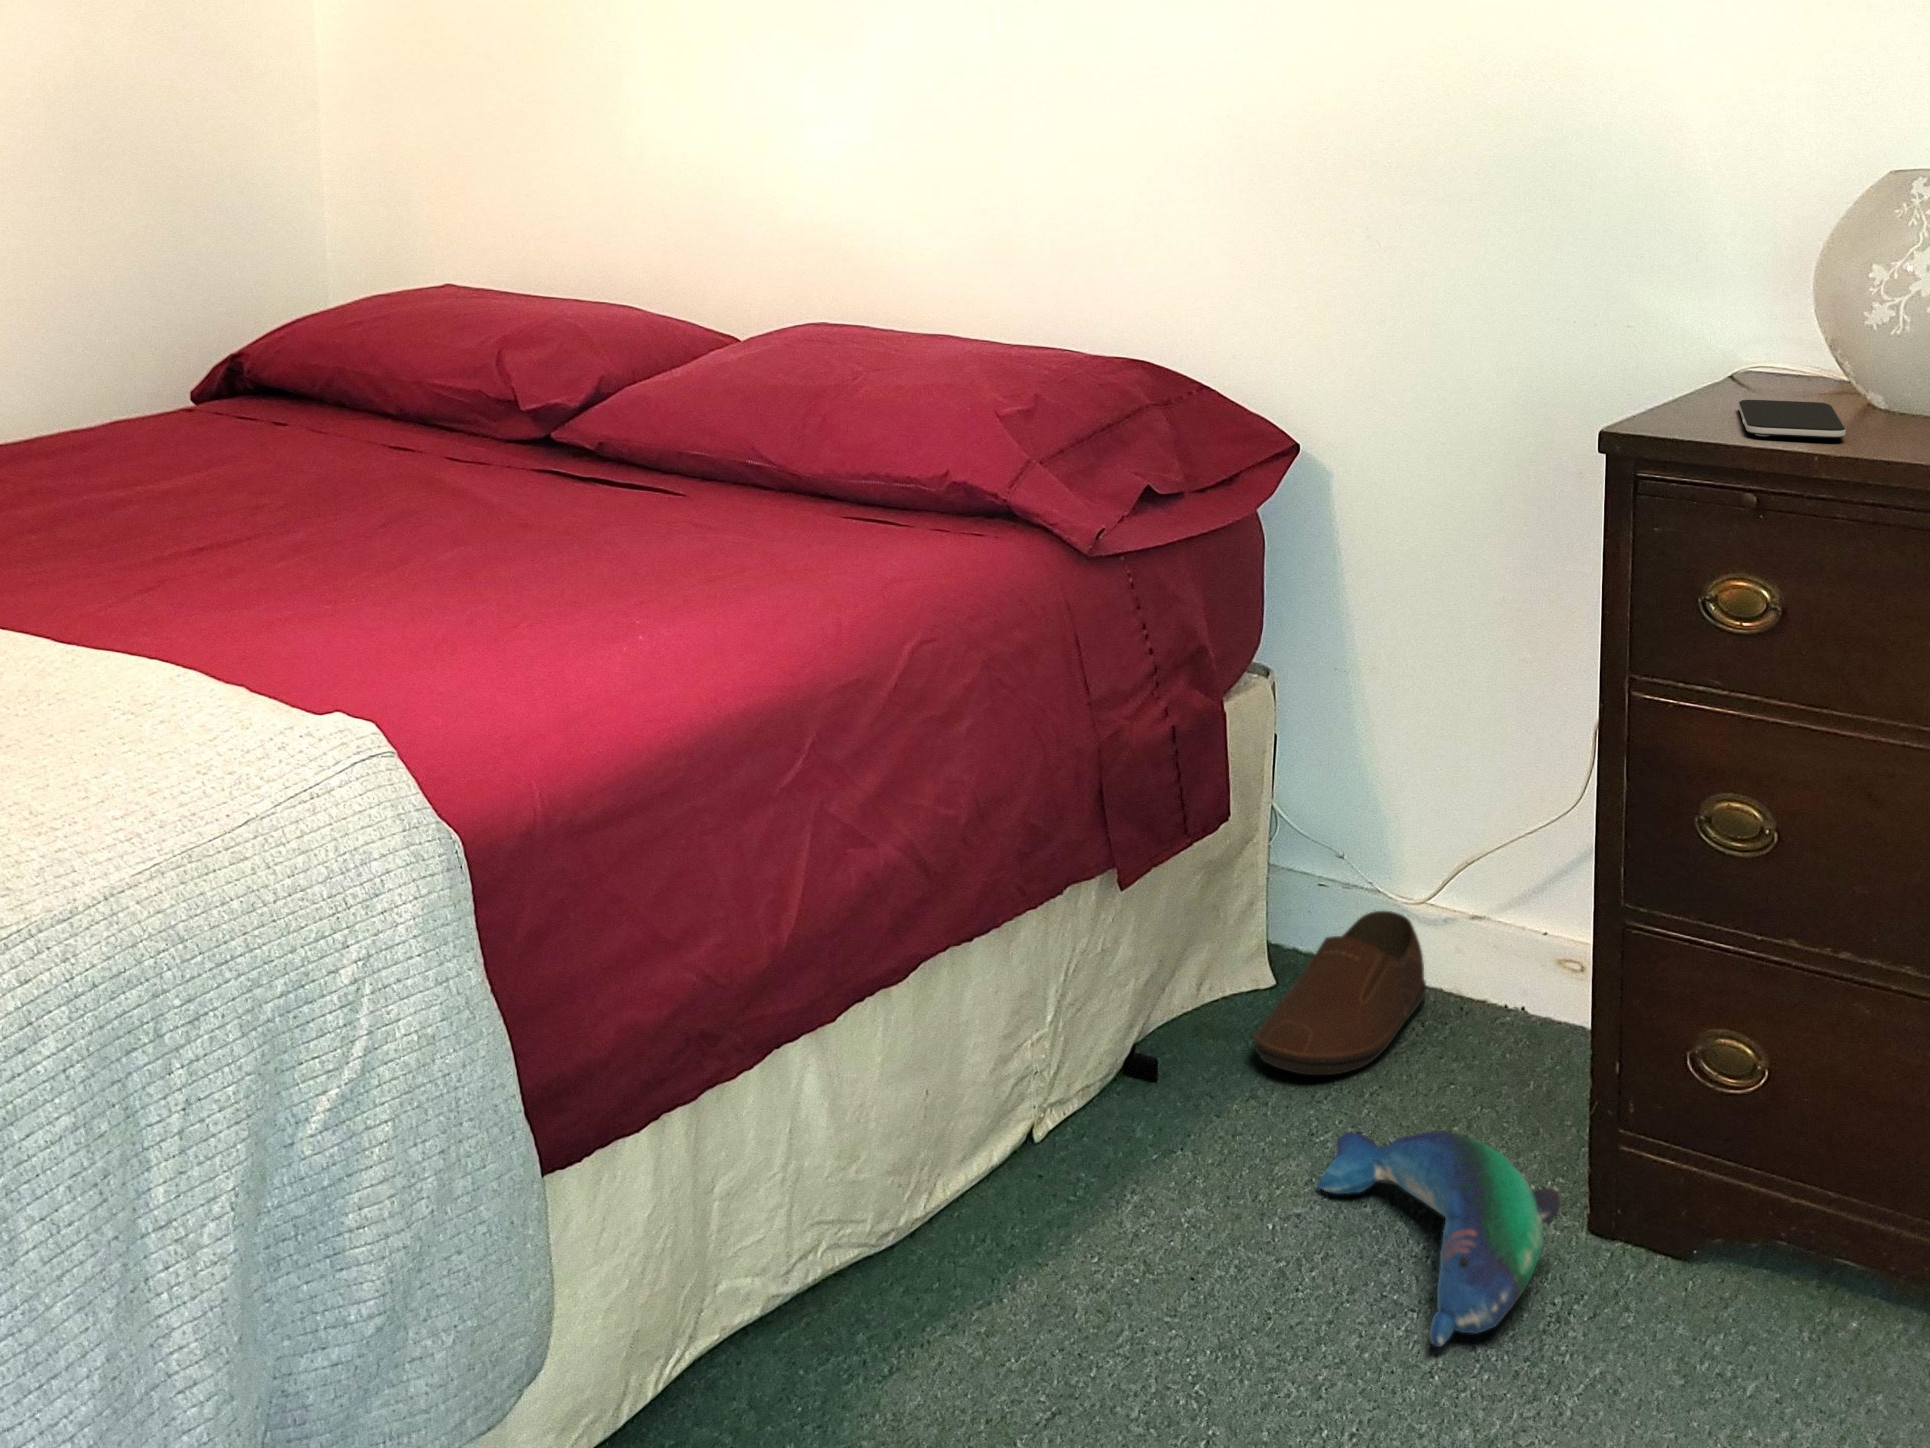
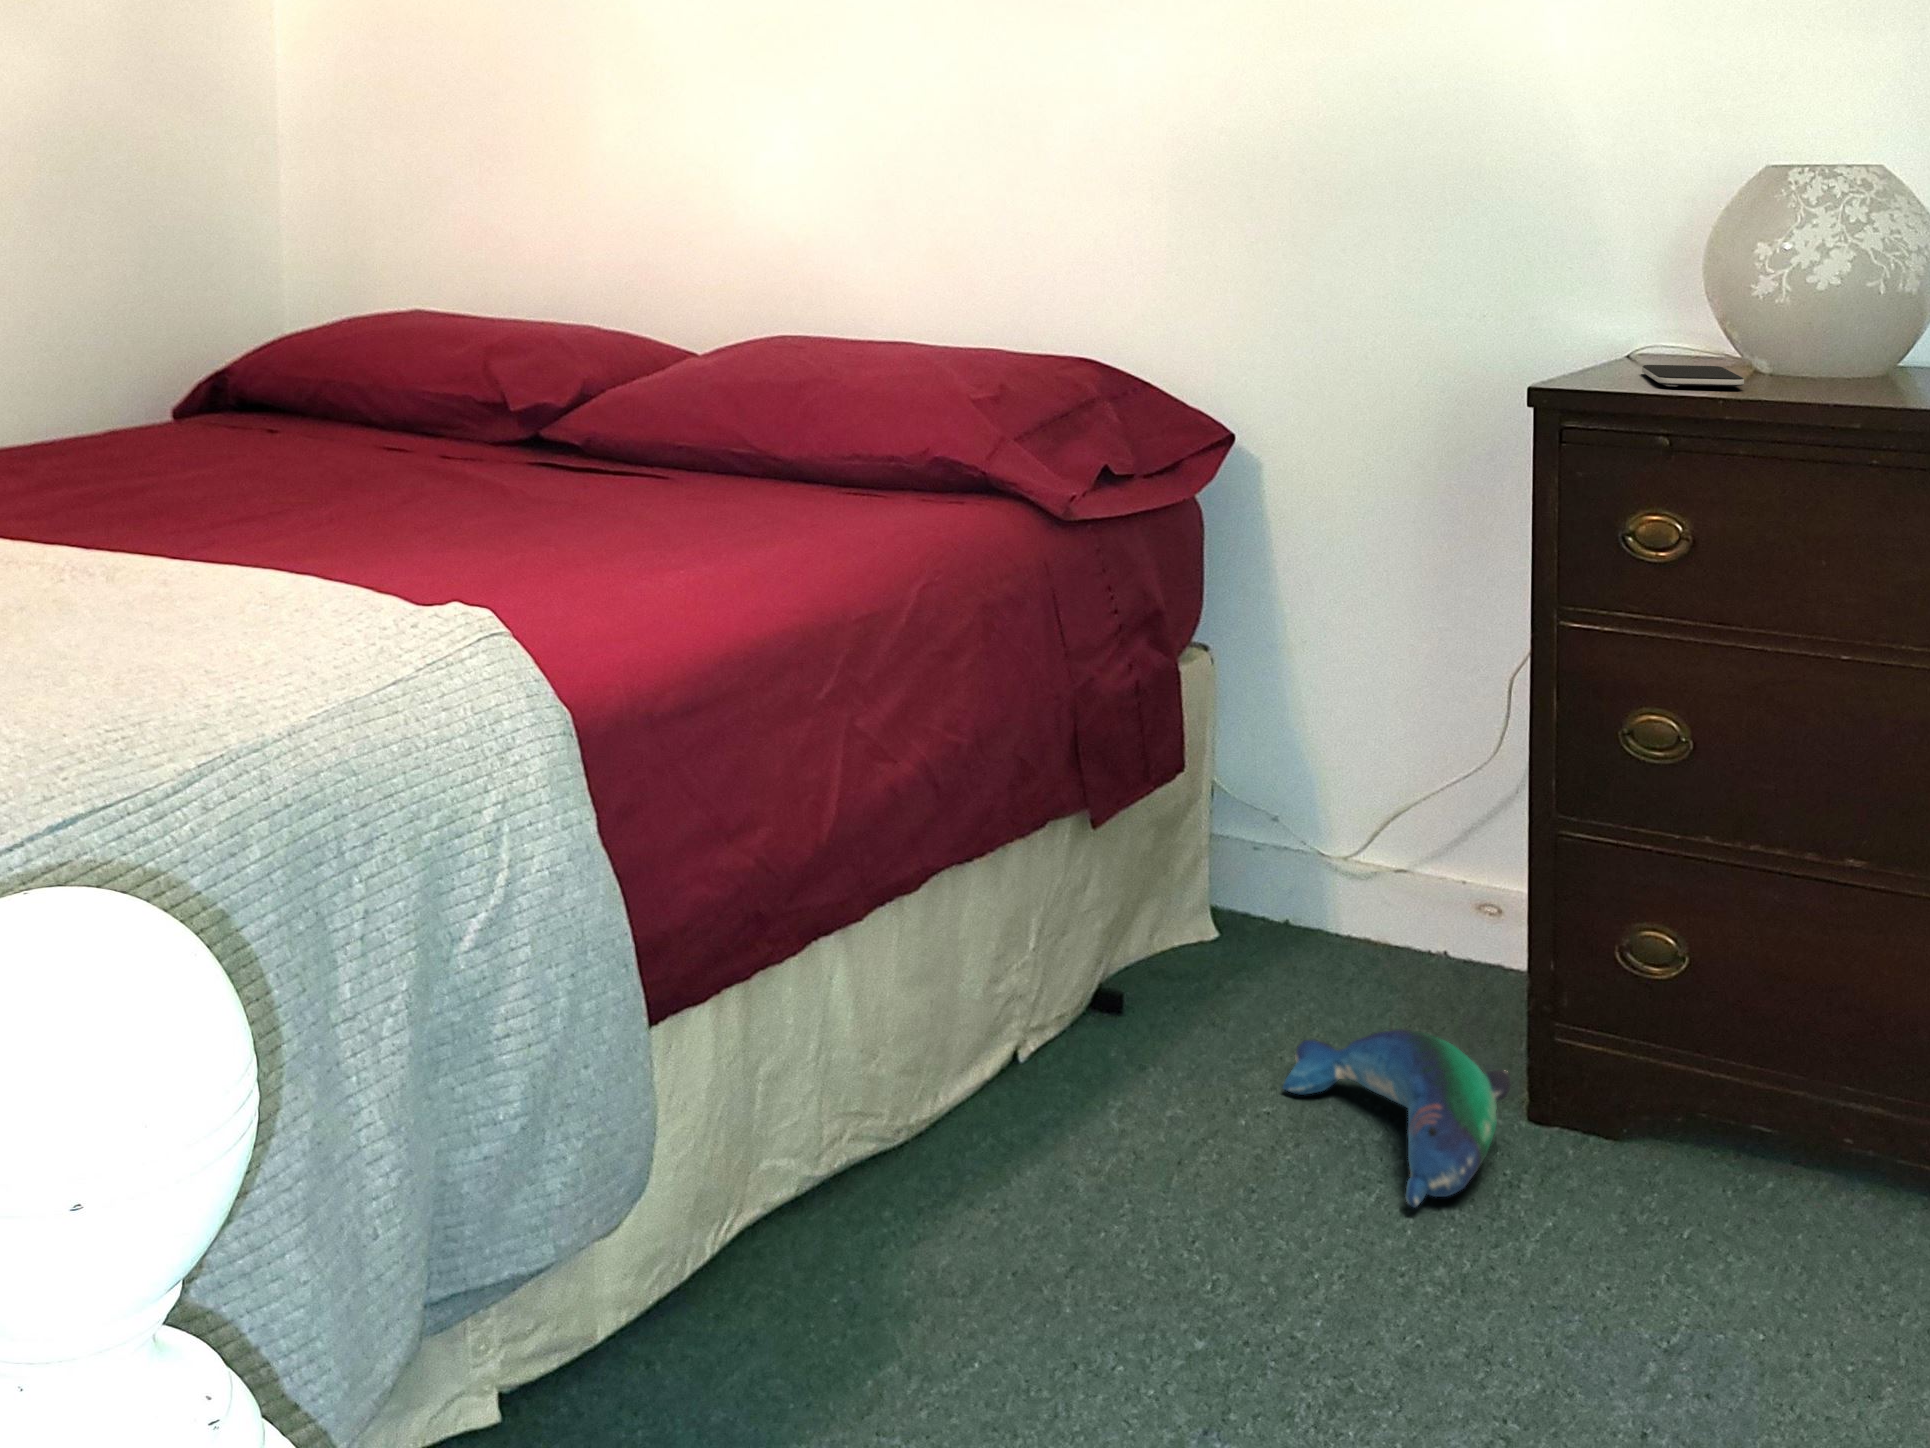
shoe: present [1253,911,1426,1075] -> none [1206,862,1353,1001]

